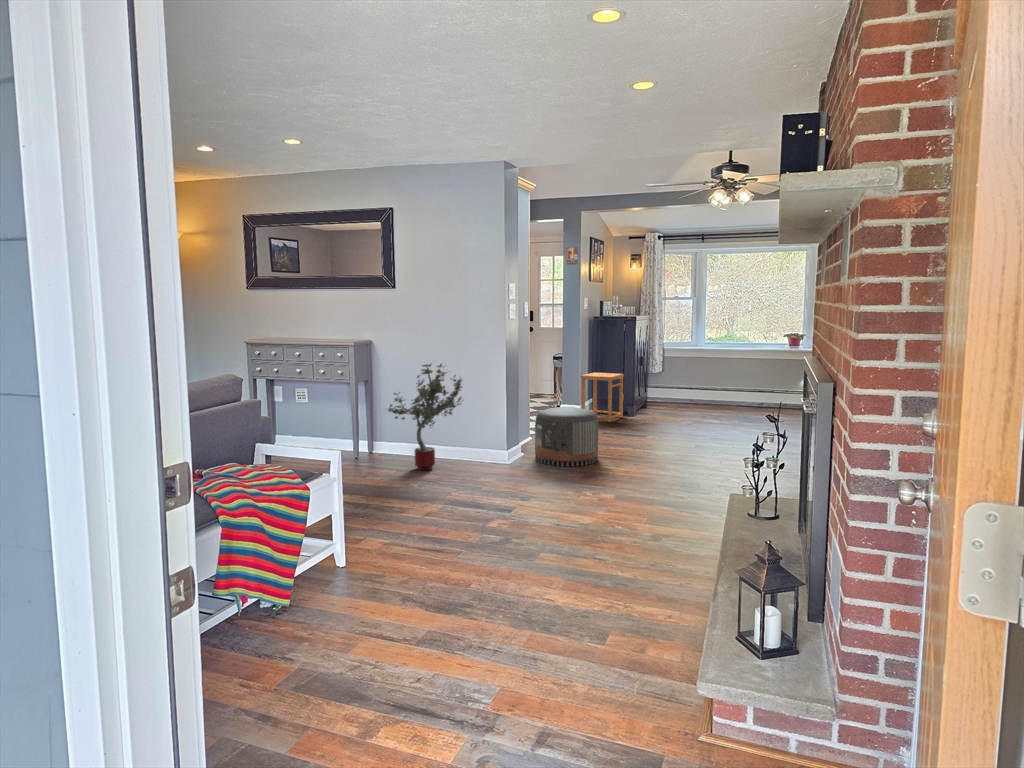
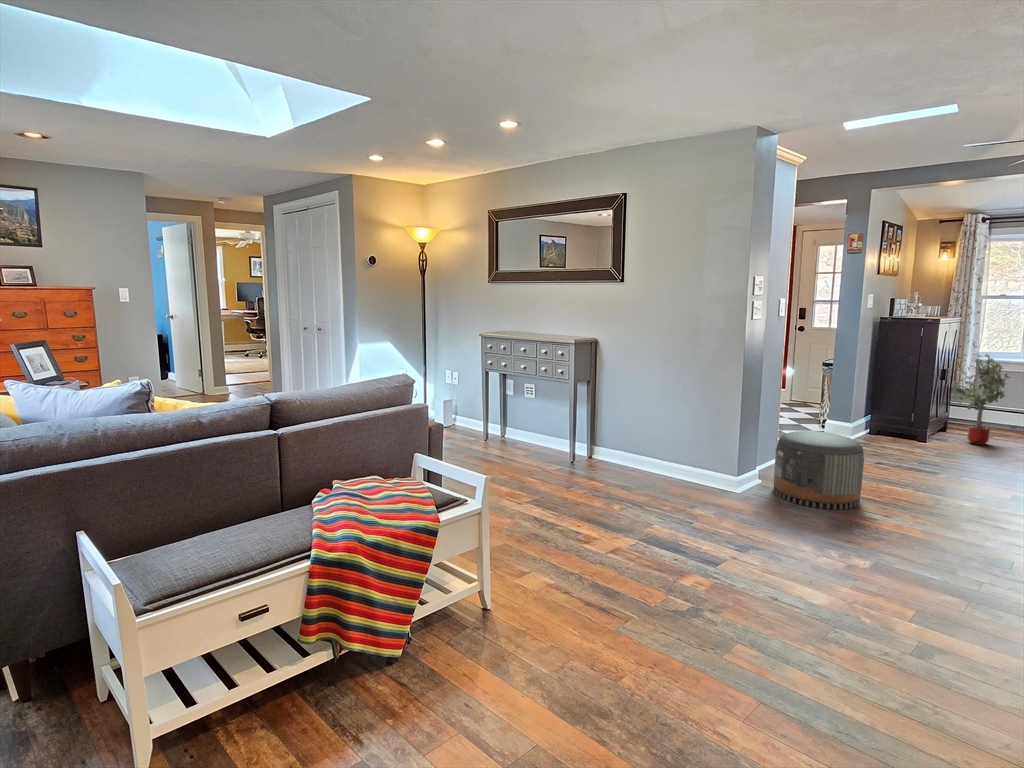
potted tree: present [388,364,462,470] -> present [951,354,1010,445]
side table: present [581,372,624,422] -> none [849,386,915,449]

